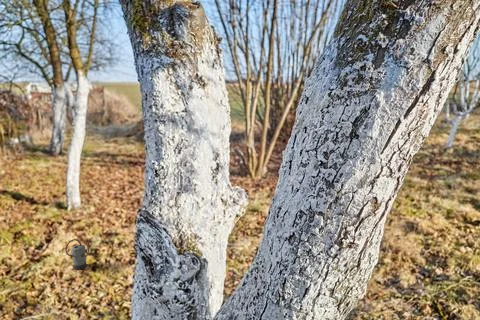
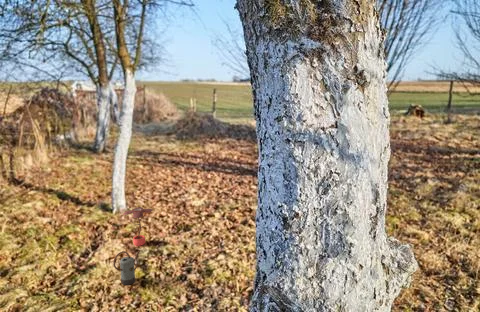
potted plant: none [76,202,105,238] -> present [123,207,153,246]

